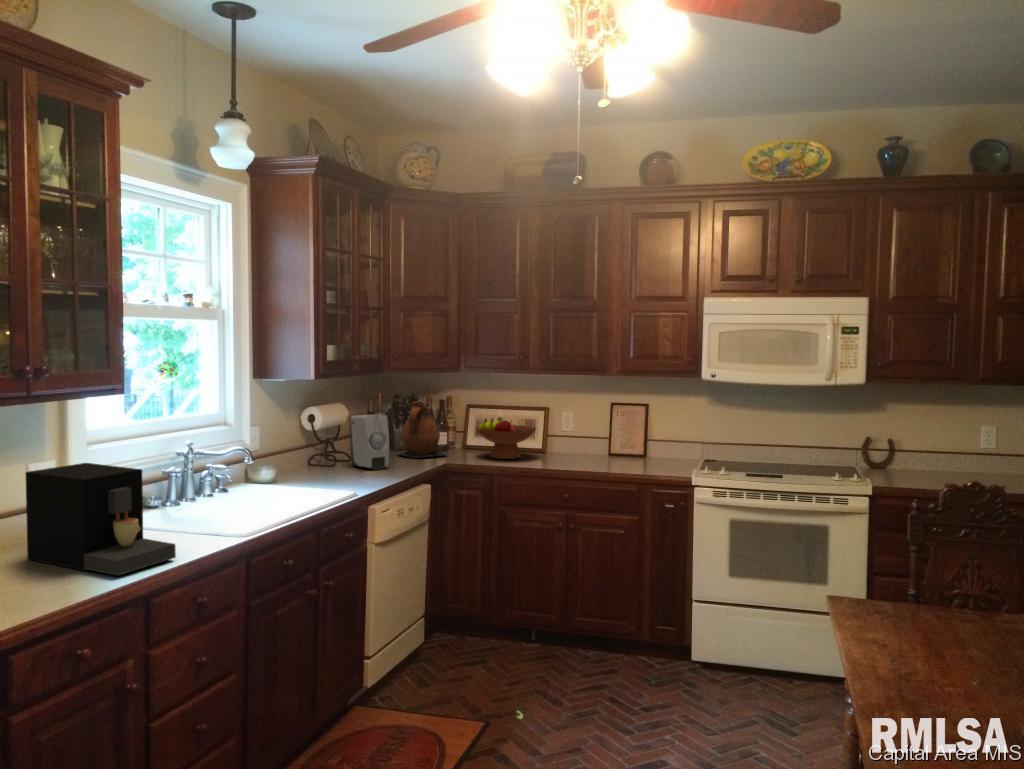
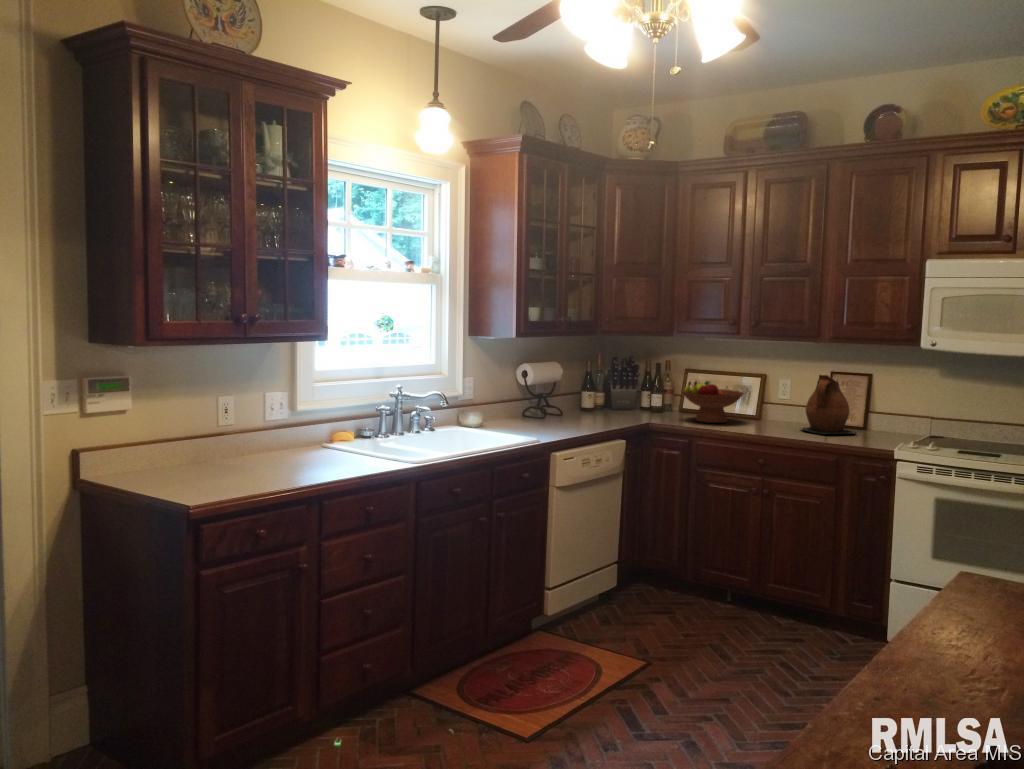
ceramic pitcher: present [400,402,446,458] -> present [802,375,856,434]
soap dispenser: present [350,415,389,470] -> none [556,373,588,423]
coffee maker: present [26,463,176,576] -> none [265,393,359,475]

